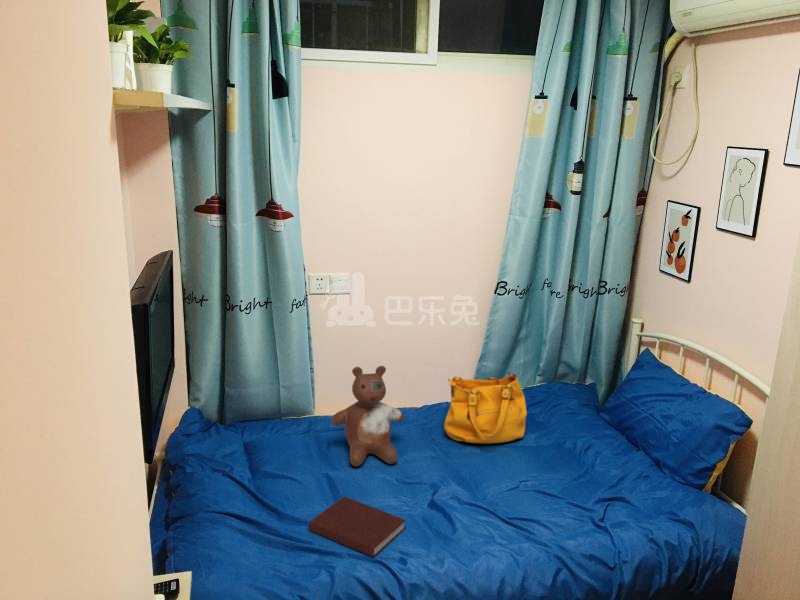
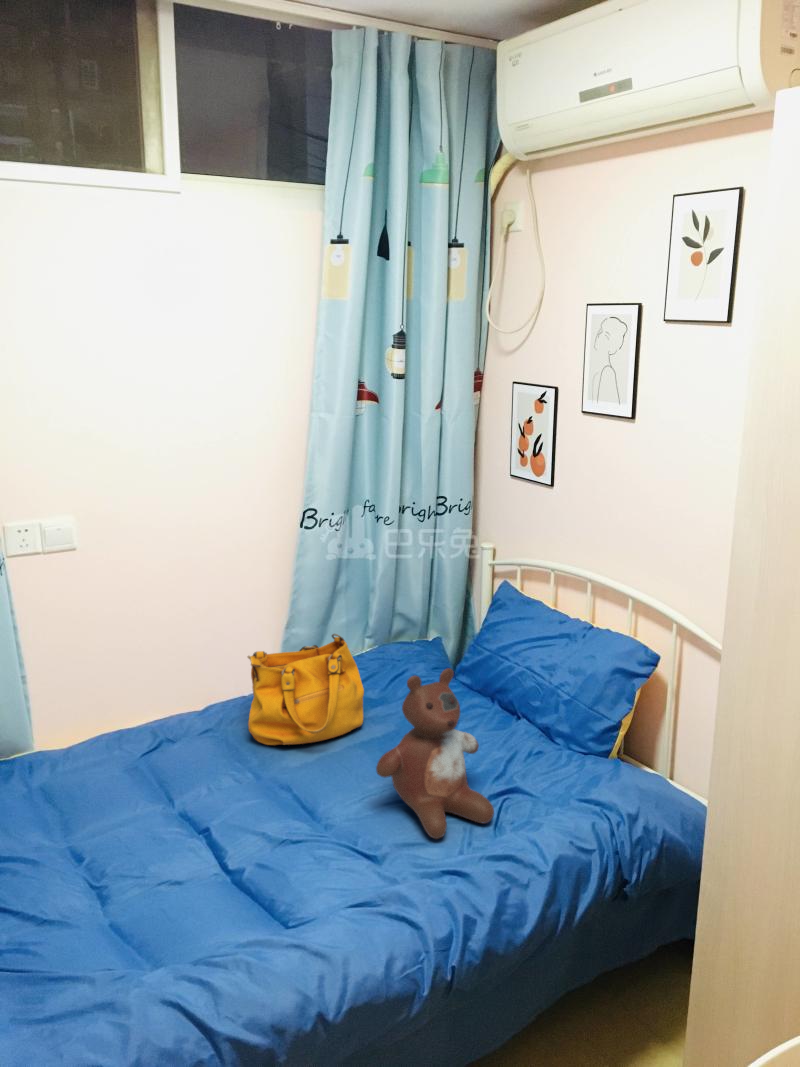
stuffed bear: present [331,366,404,466] -> present [376,668,494,839]
notebook: present [309,497,406,557] -> none [61,860,219,949]

